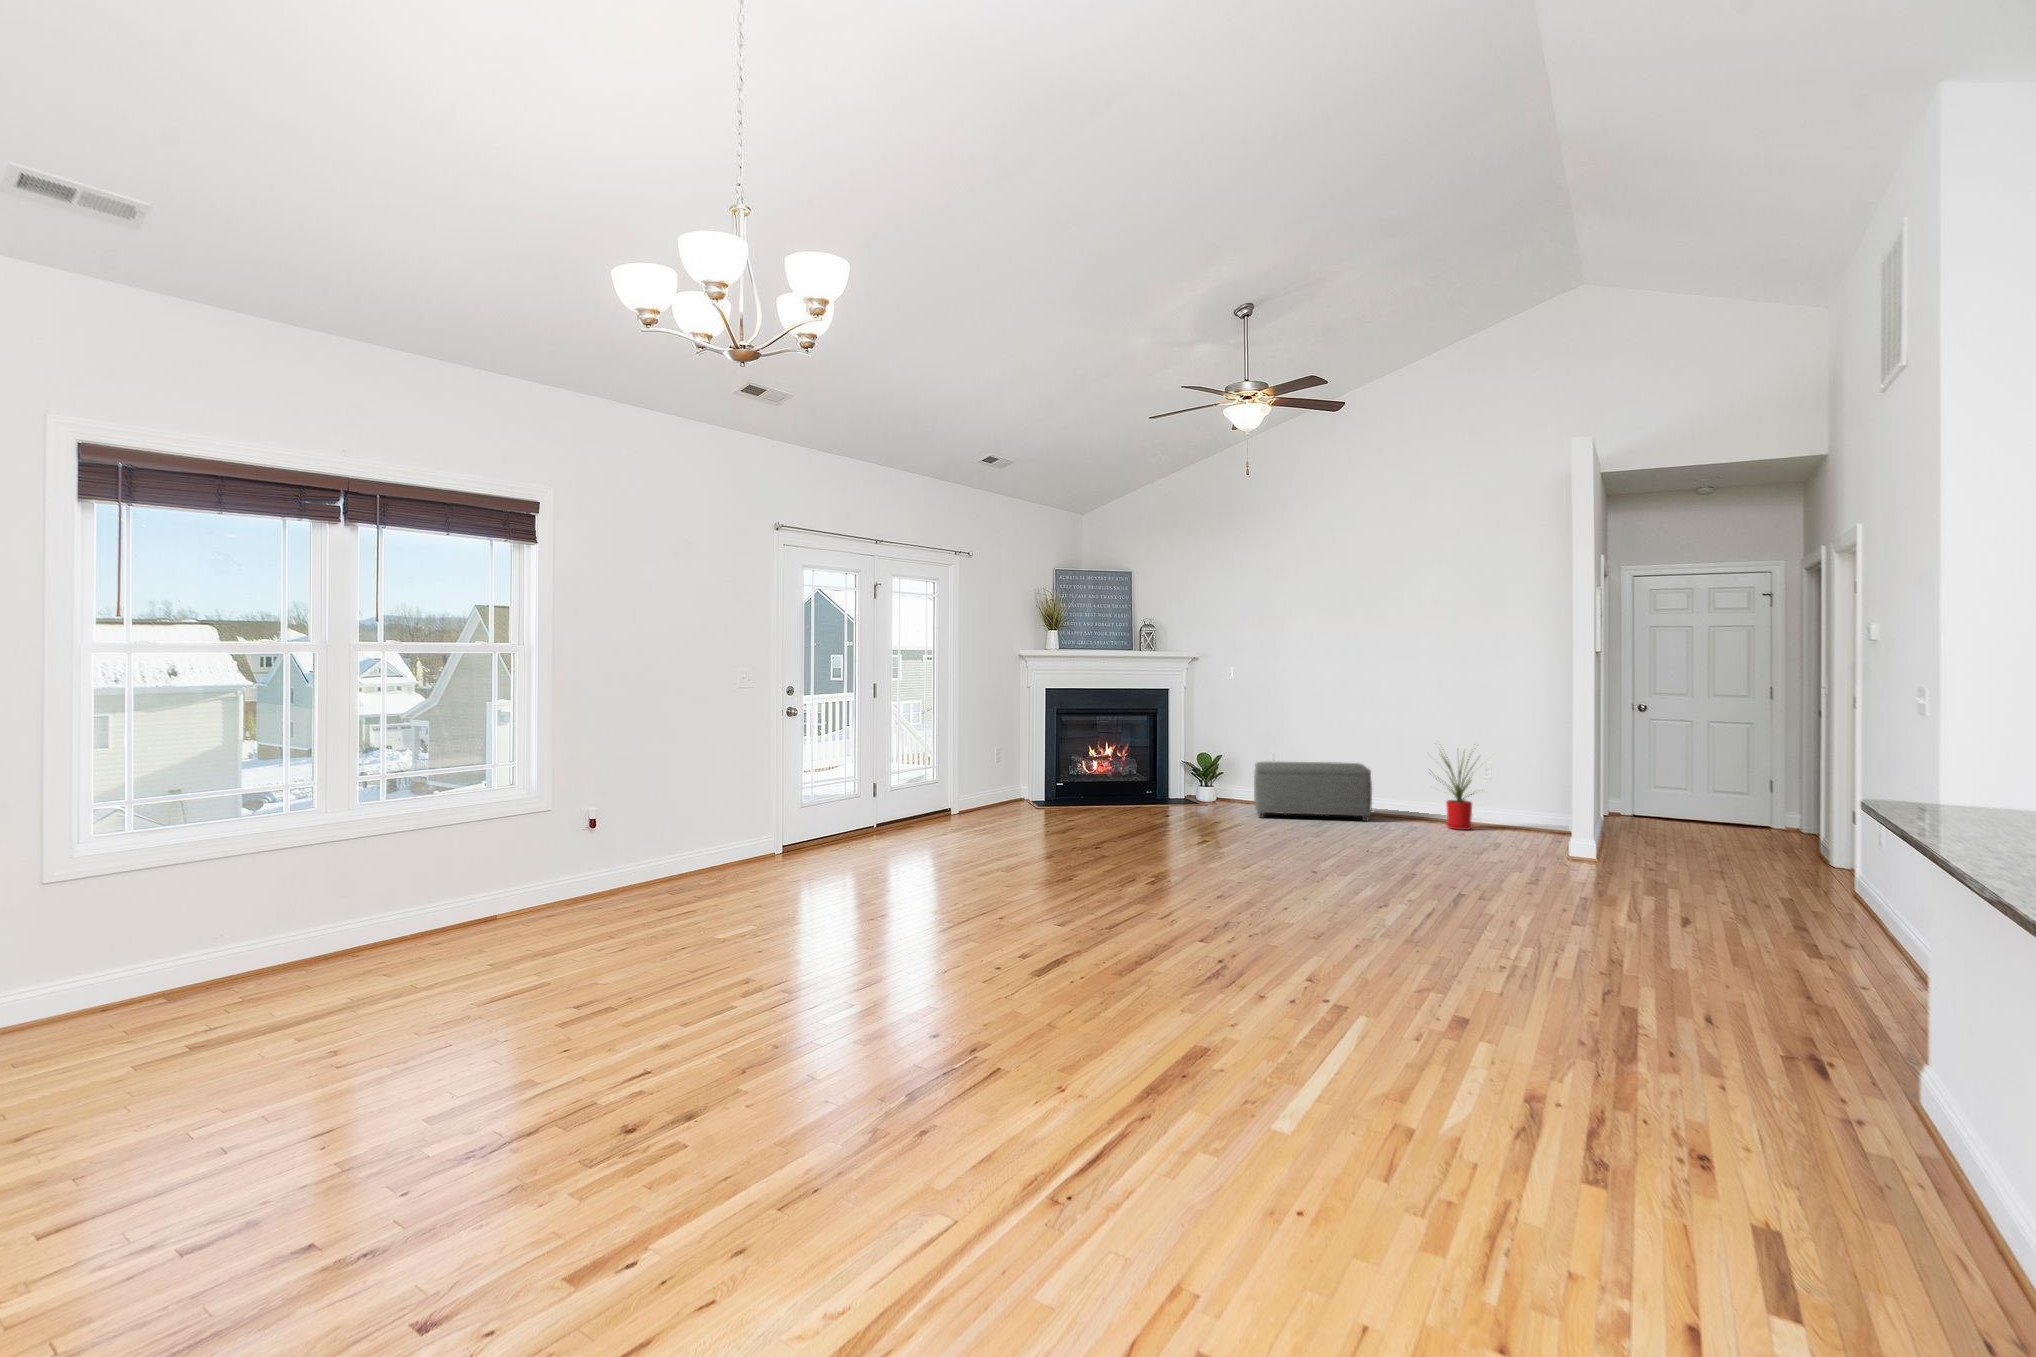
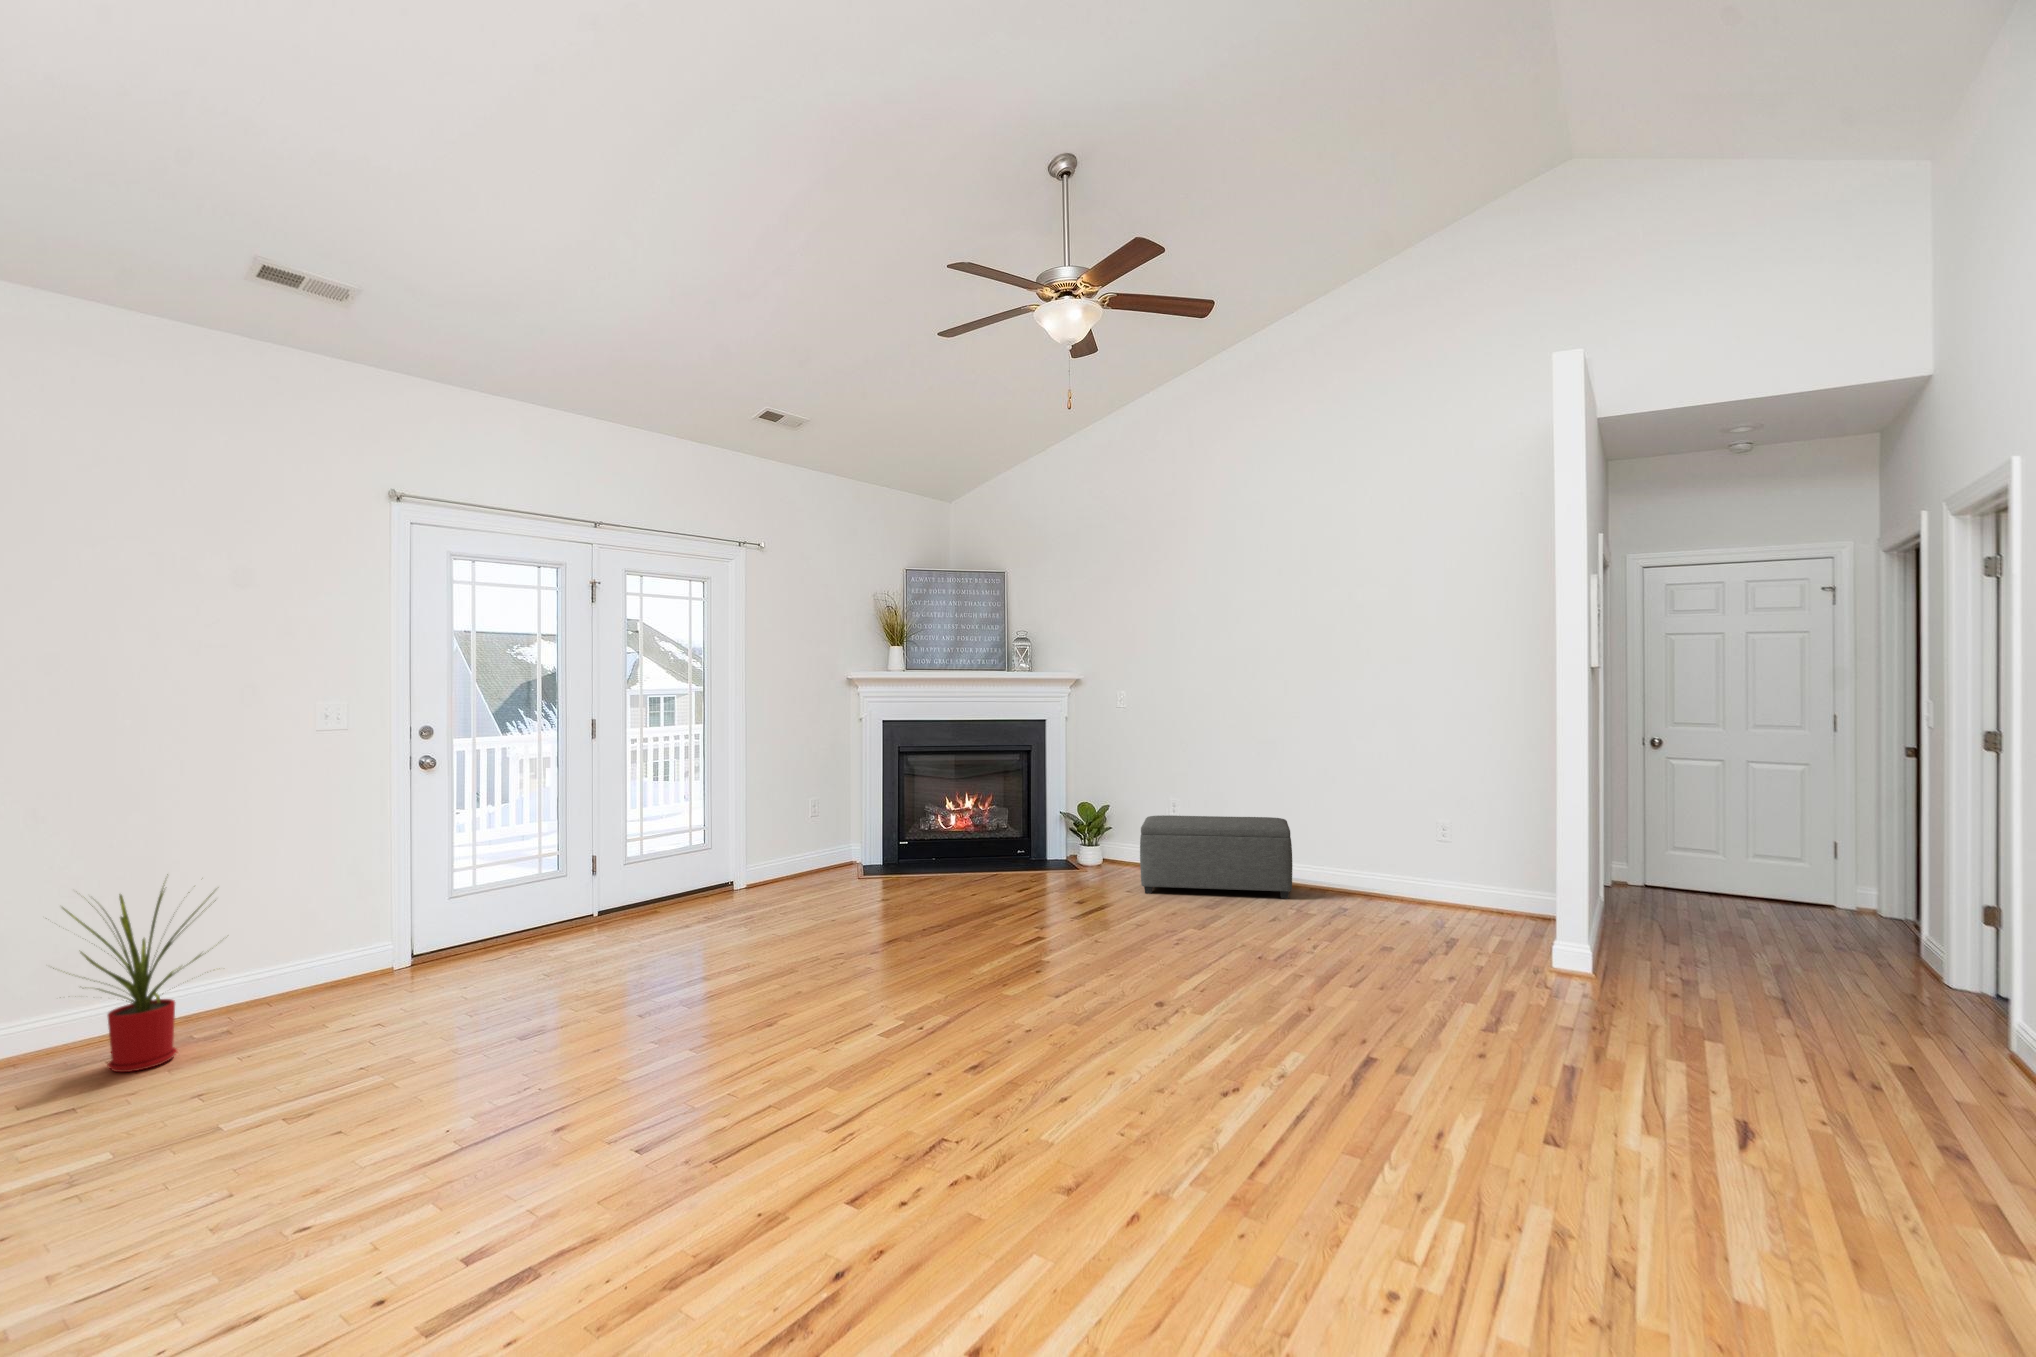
house plant: present [1433,755,1476,830] -> present [53,874,216,1072]

